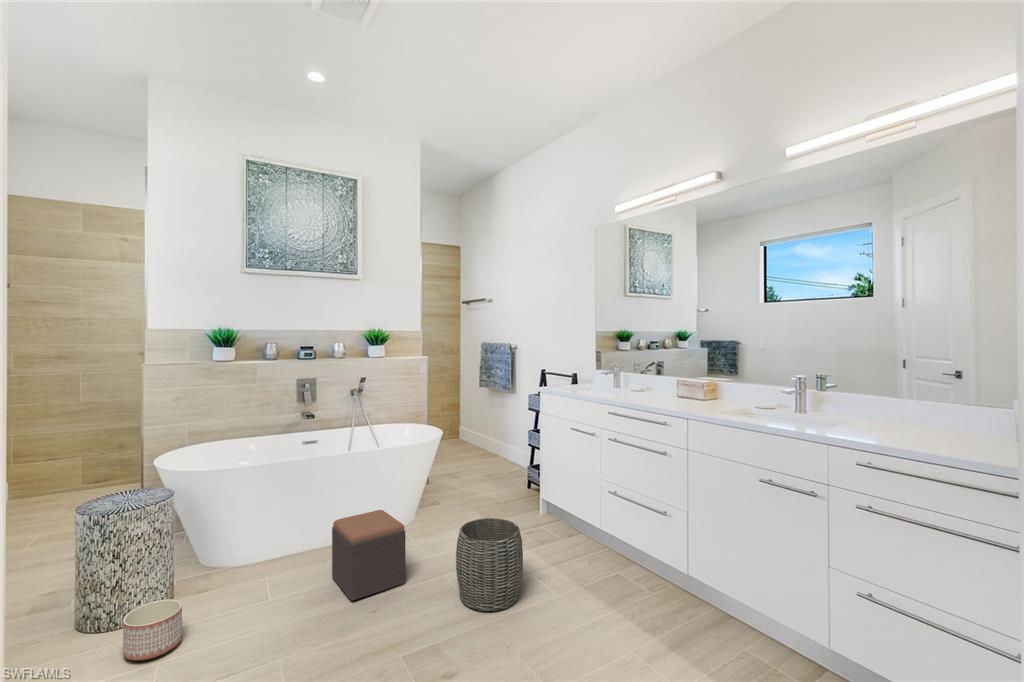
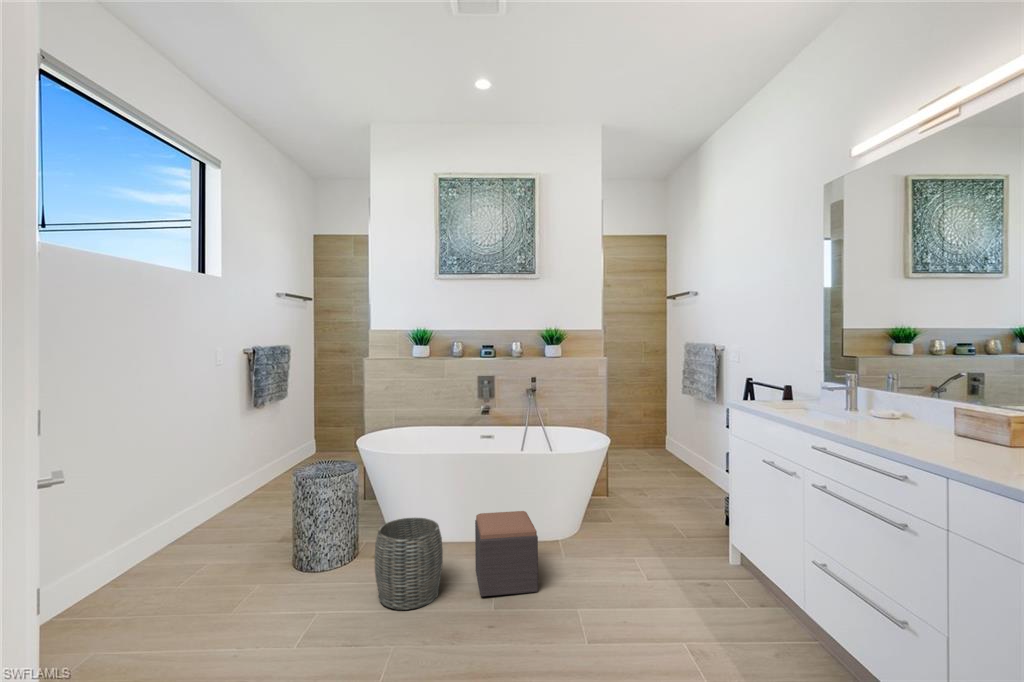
woven basket: present [456,518,523,611] -> present [375,518,443,610]
planter: present [123,599,182,661] -> none [303,556,345,604]

